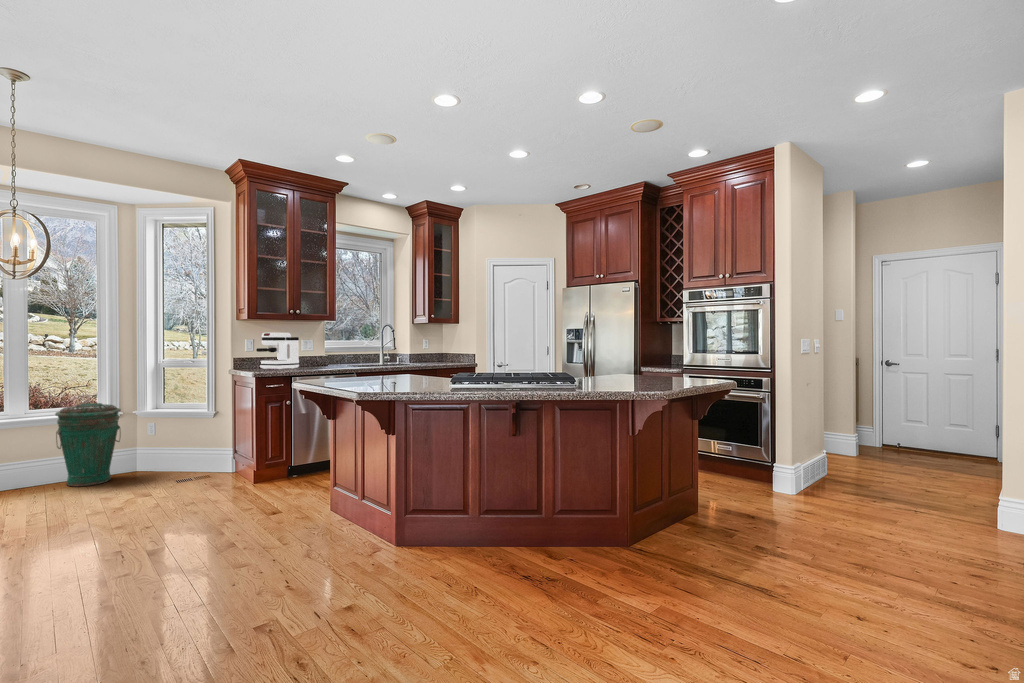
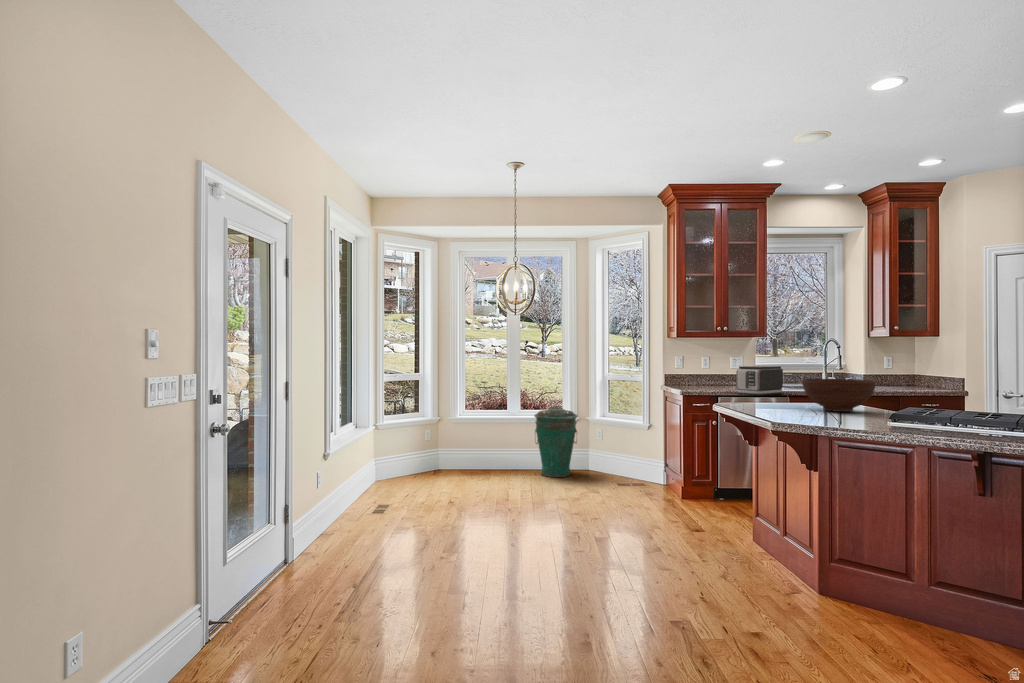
coffee maker: present [256,333,299,369] -> none [687,350,729,387]
toaster: none [310,346,352,373] -> present [736,366,783,395]
fruit bowl: none [379,353,438,380] -> present [802,379,876,412]

